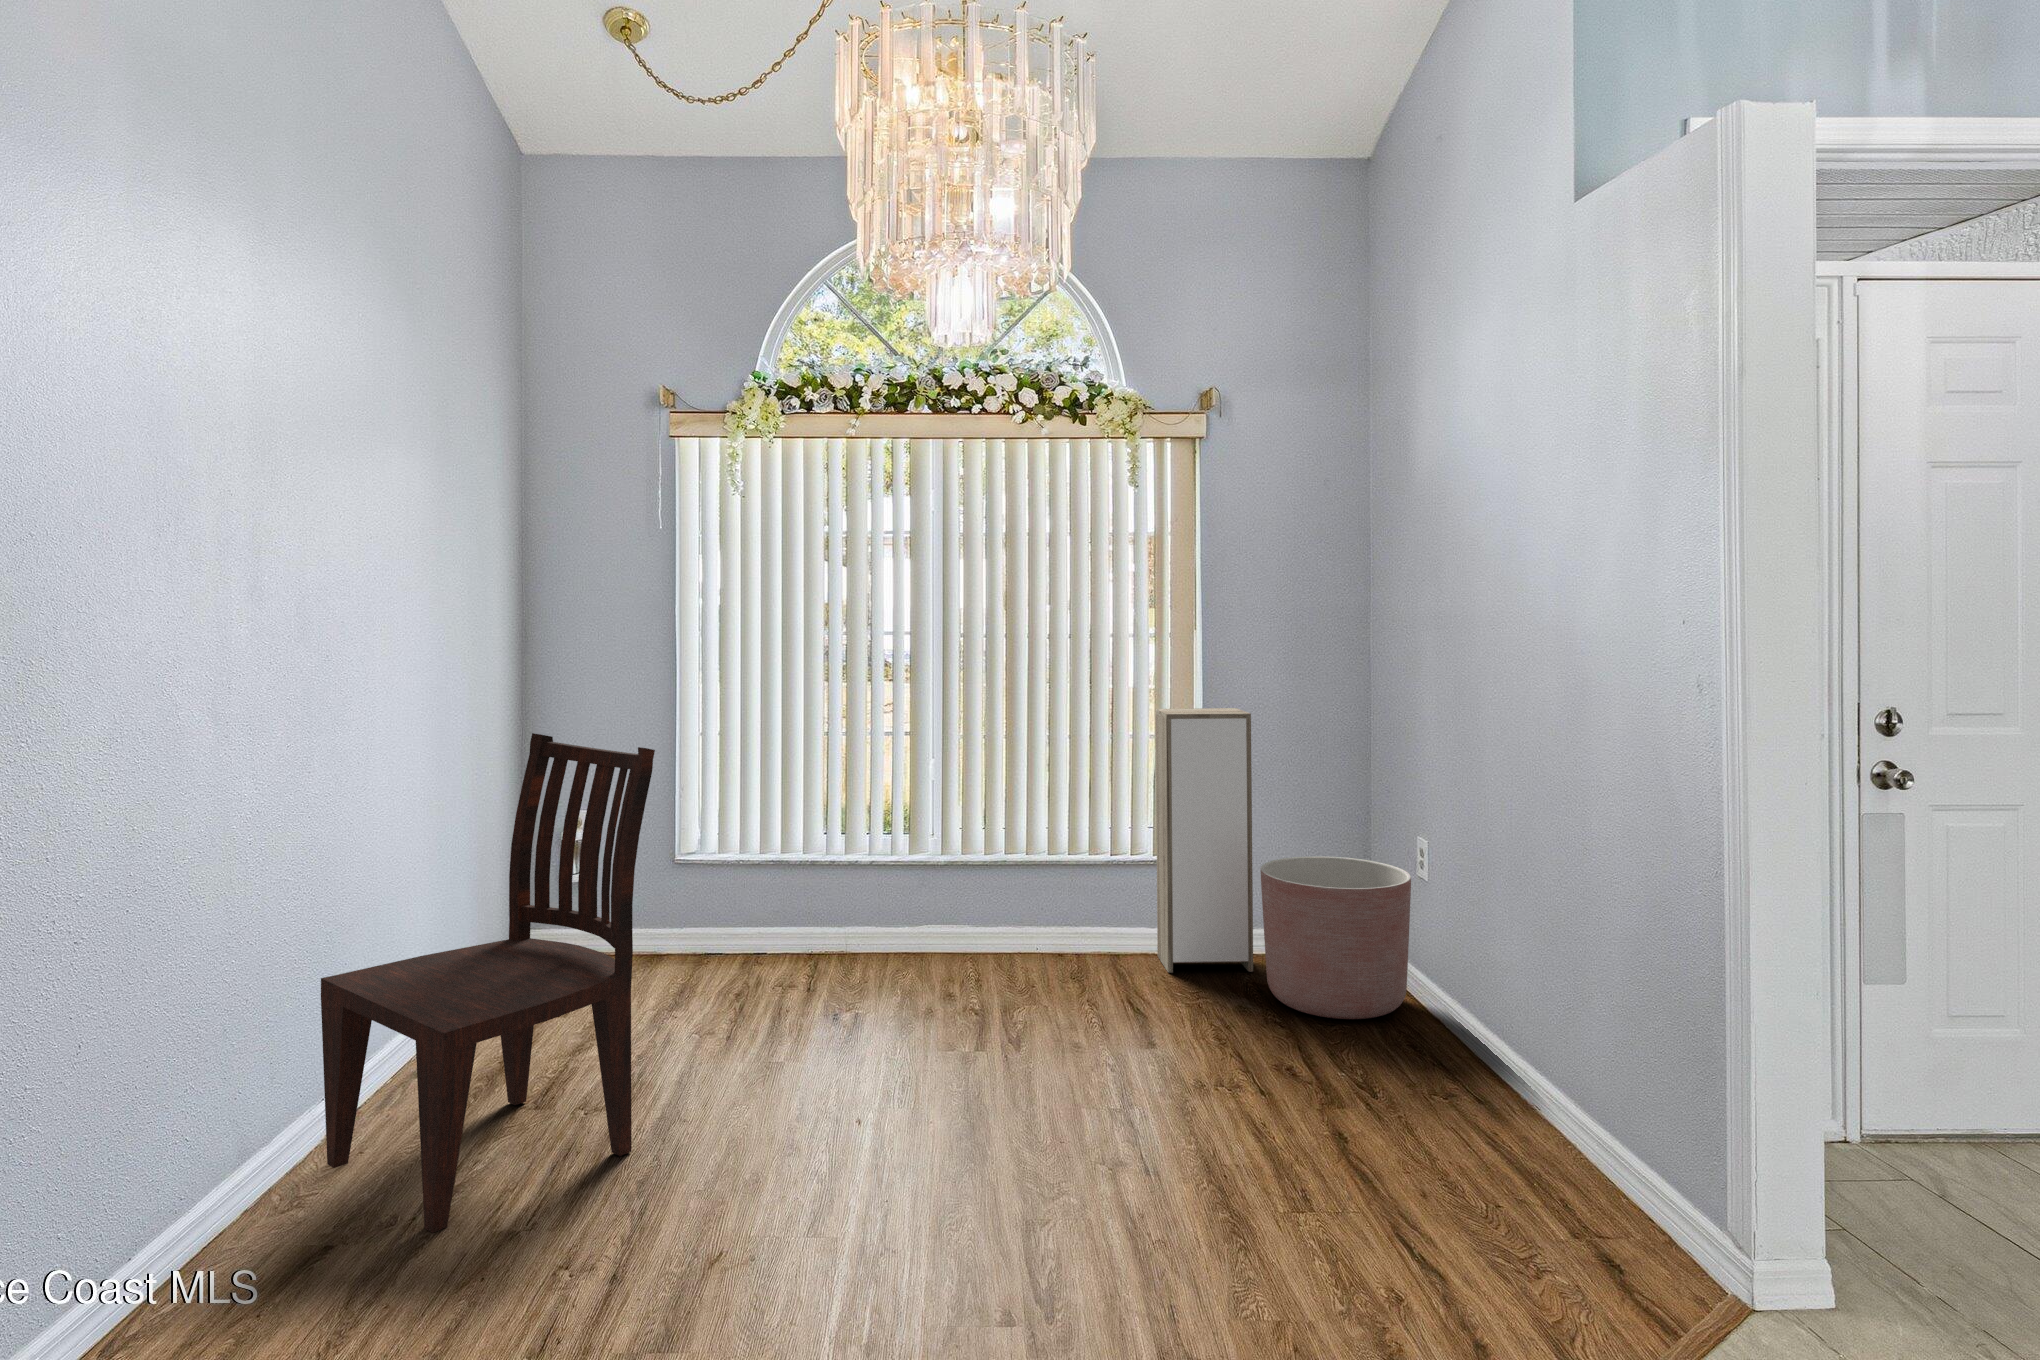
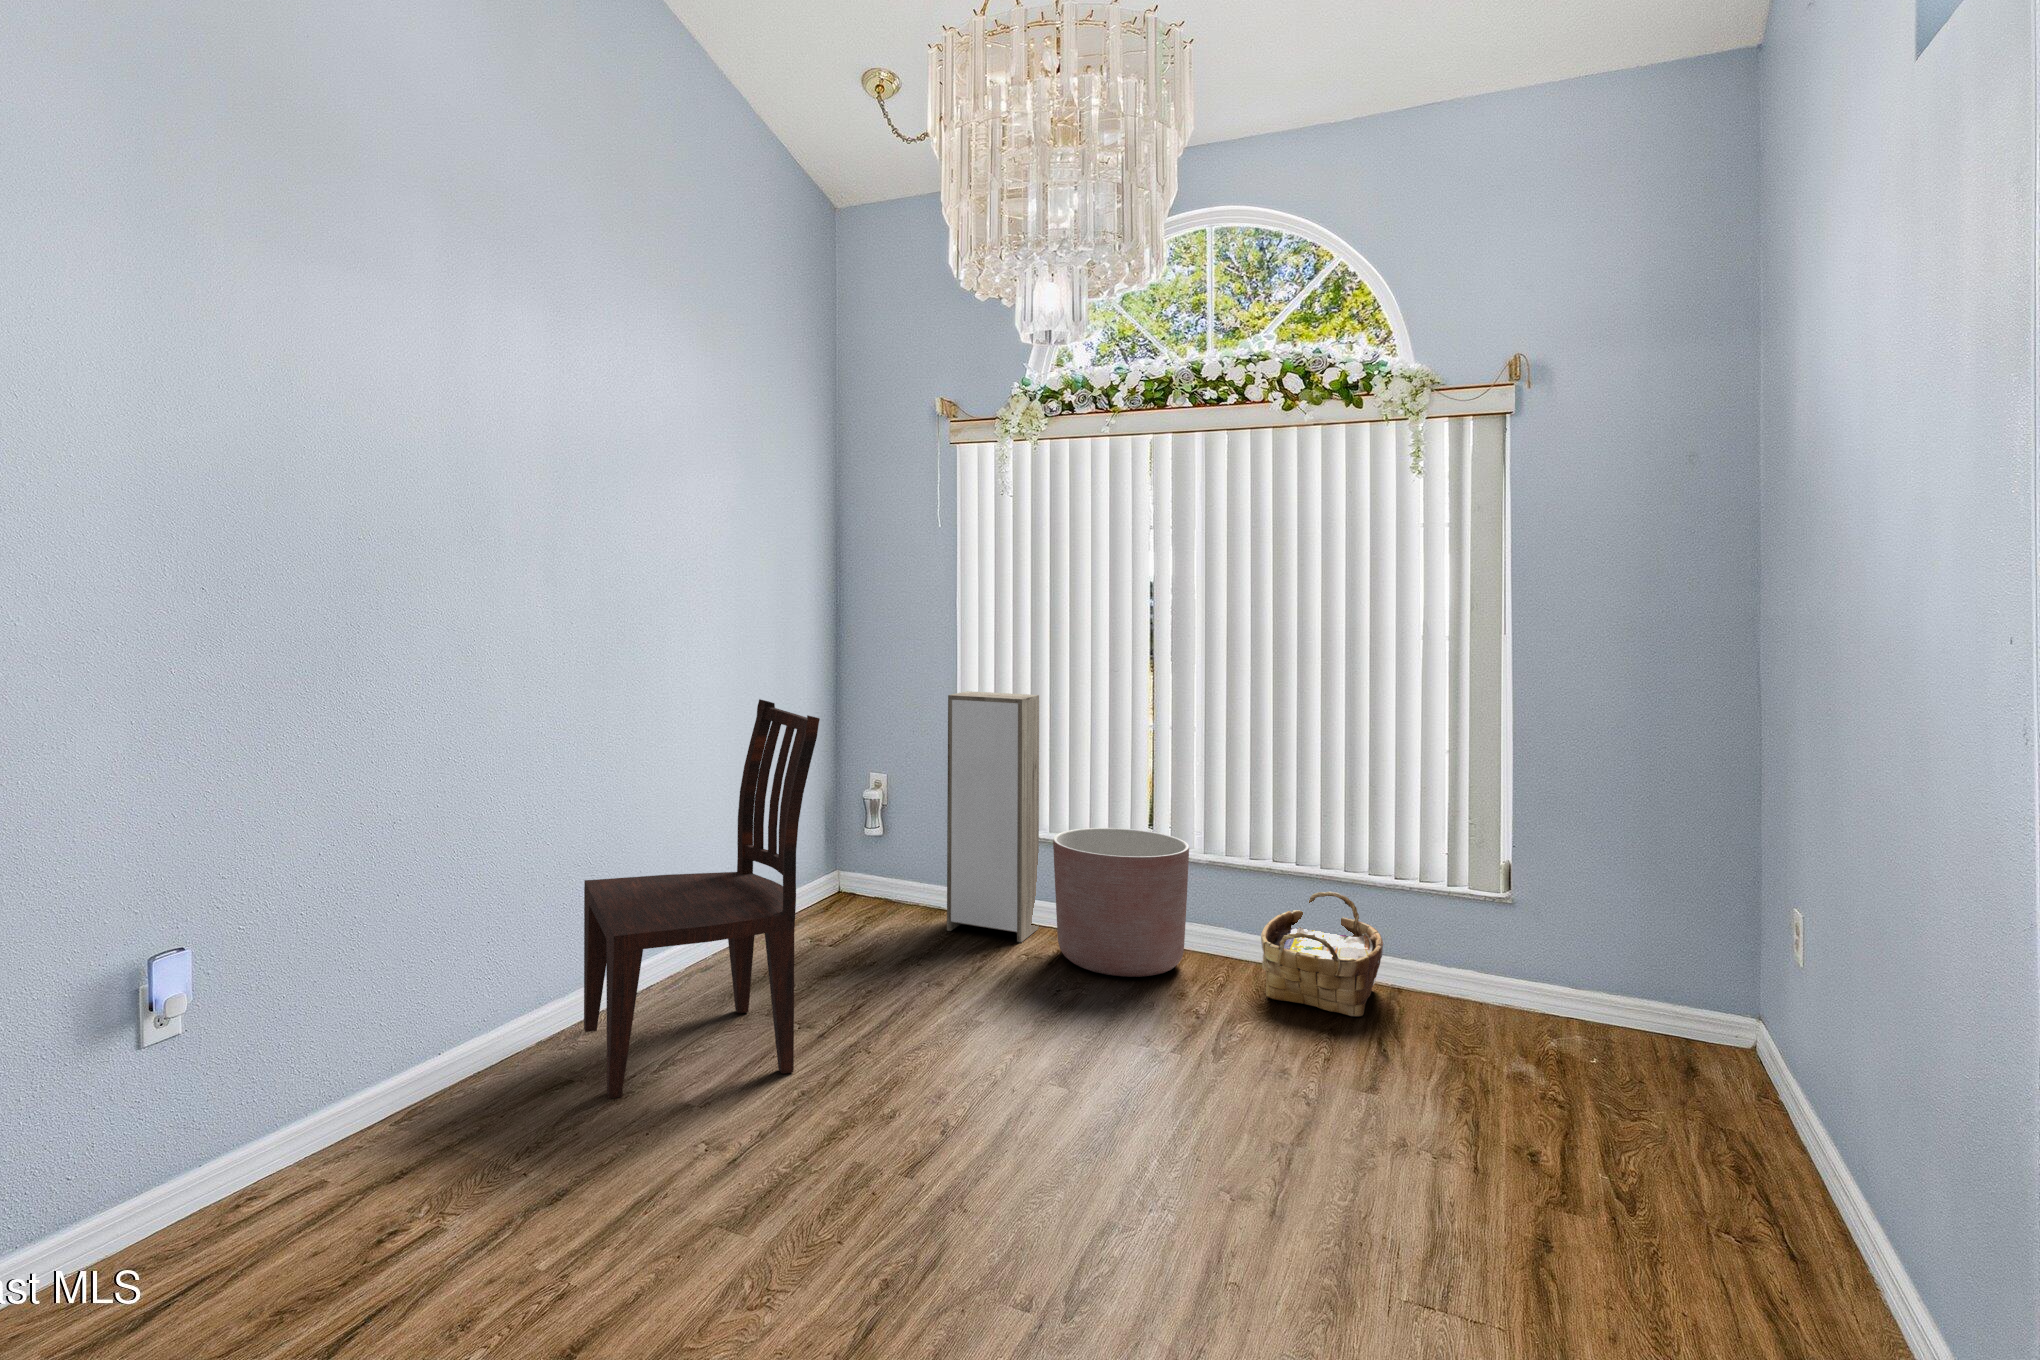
storage cabinet: present [1156,708,1253,973] -> present [947,691,1039,942]
planter: present [1261,856,1411,1019] -> present [1053,828,1189,977]
woven basket: none [1012,876,1114,987] -> present [1261,892,1383,1016]

